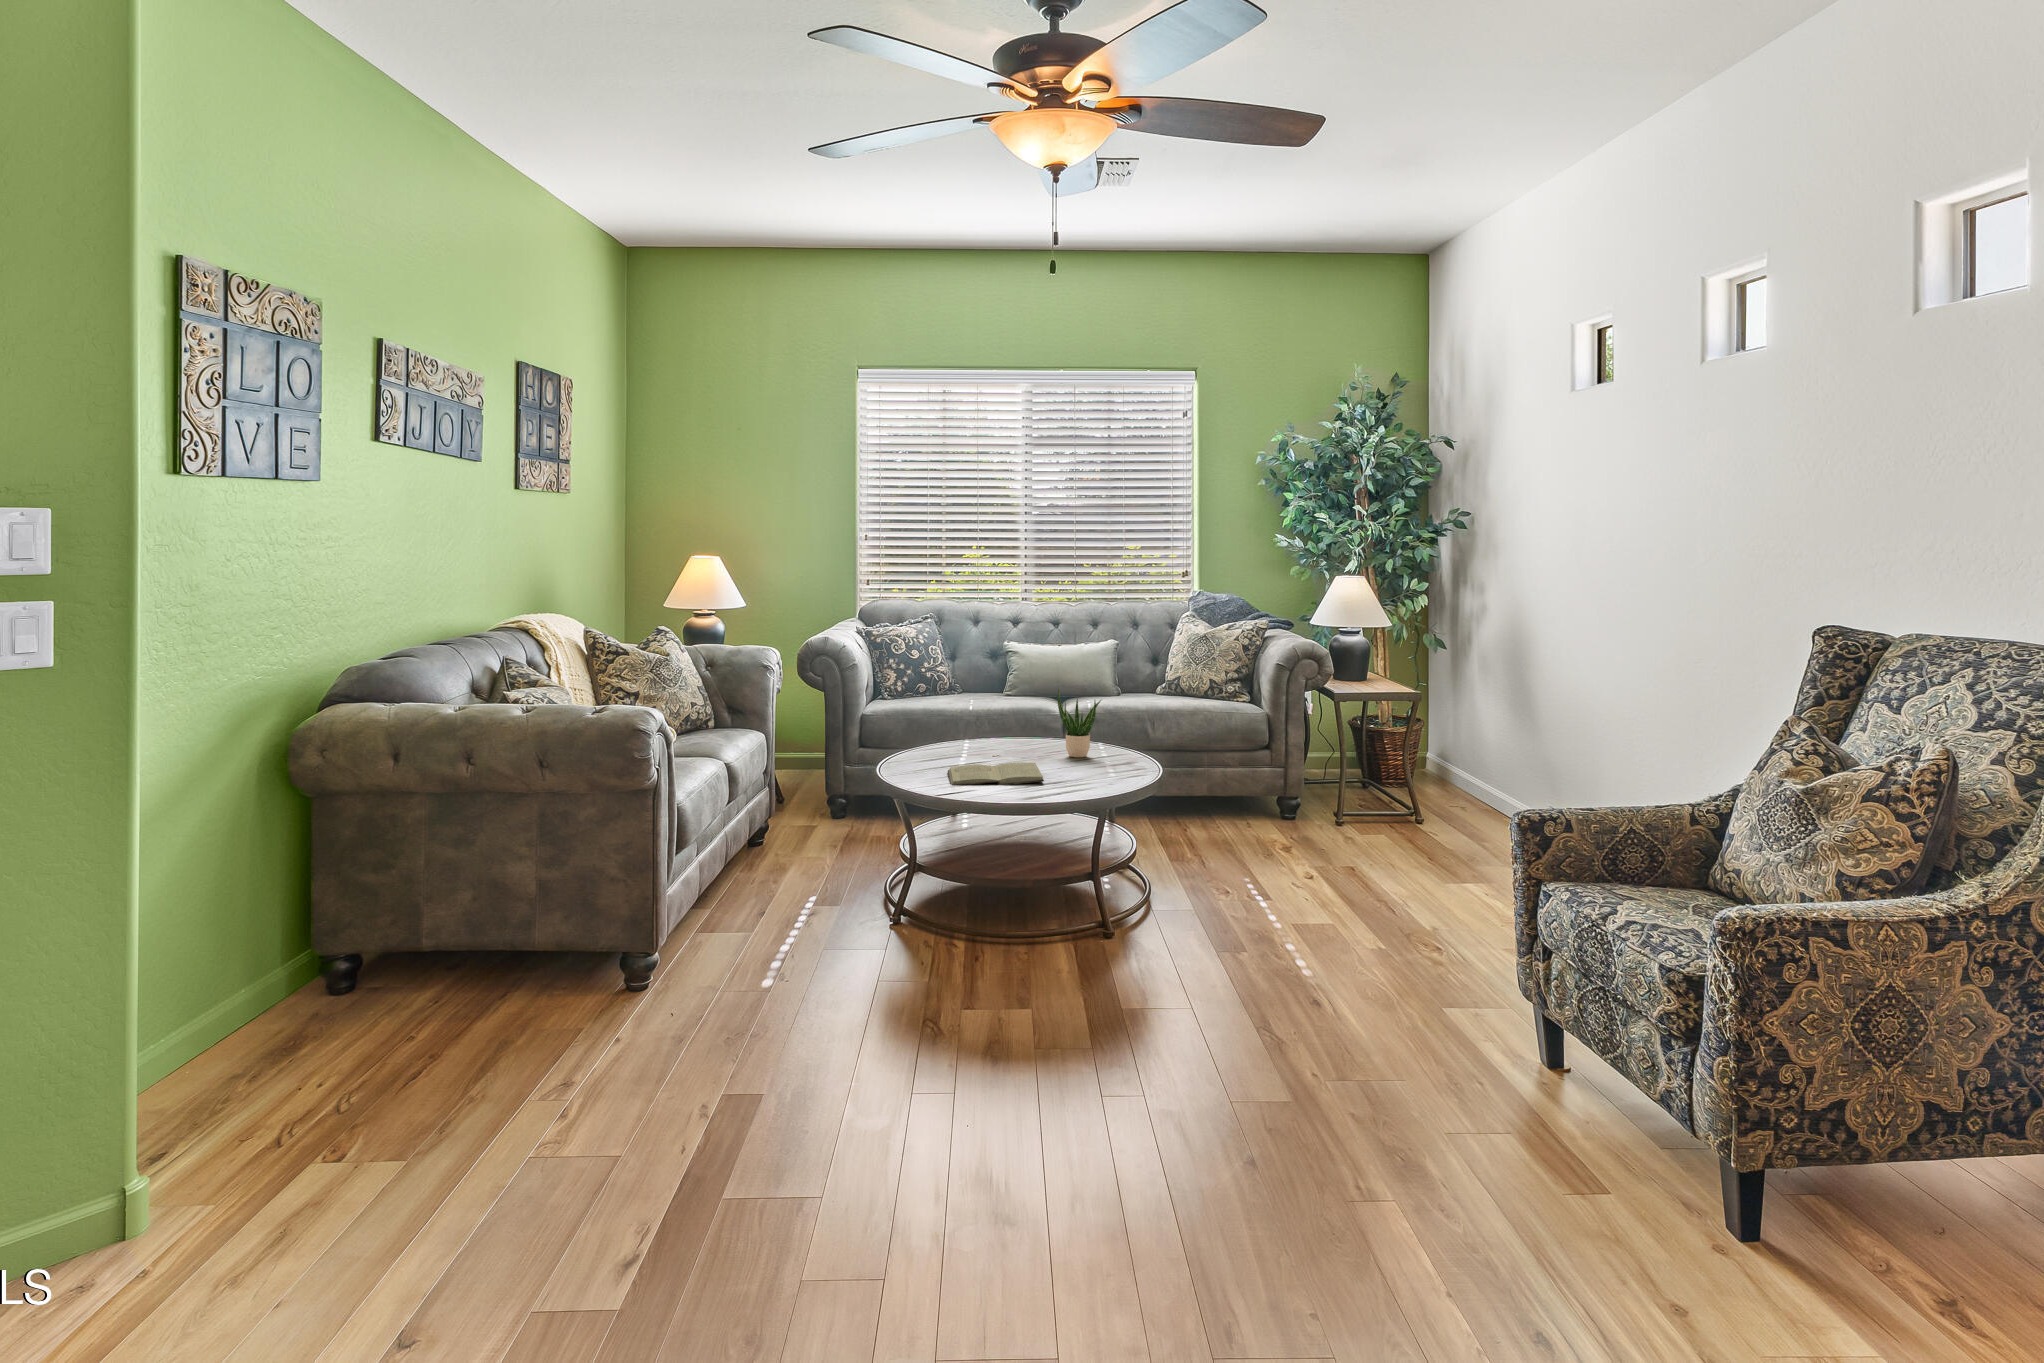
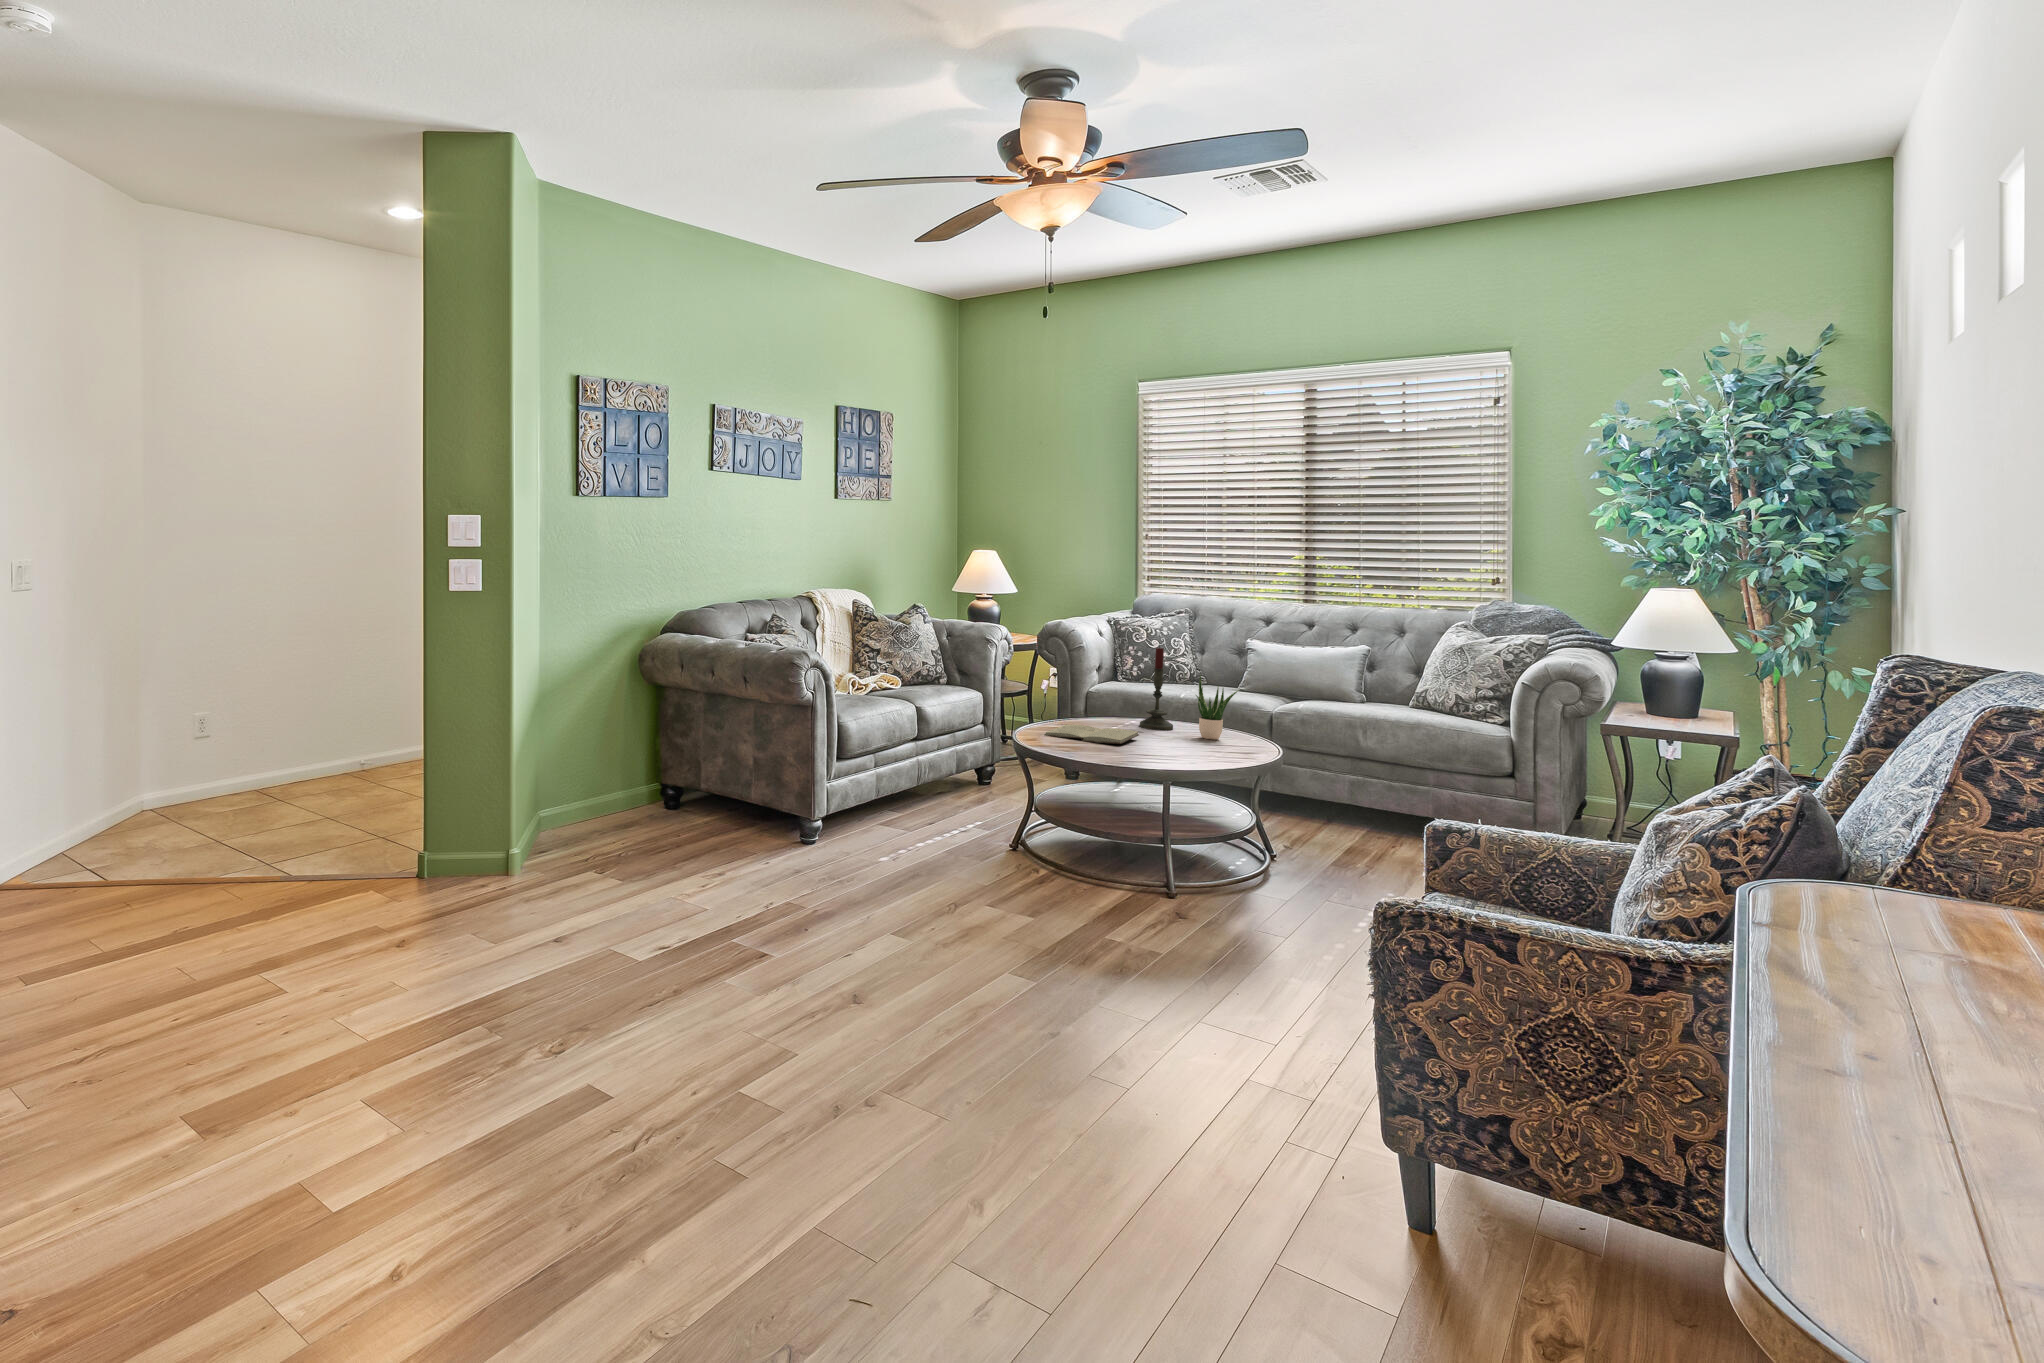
candle: none [991,659,1027,755] -> present [1140,646,1173,730]

